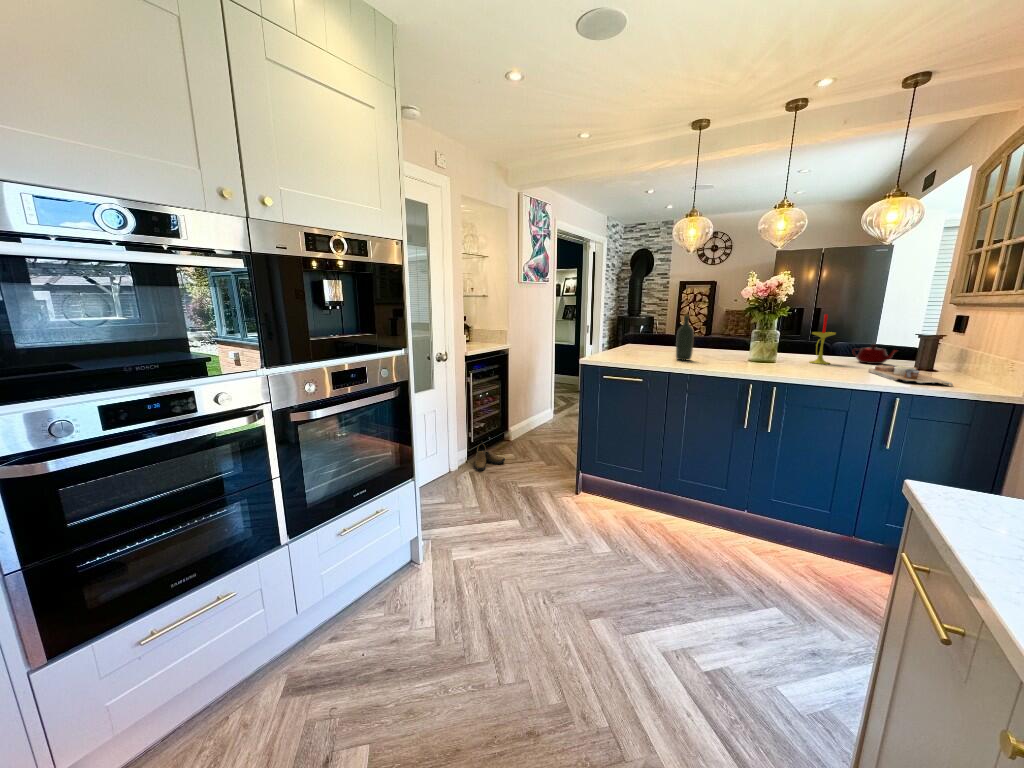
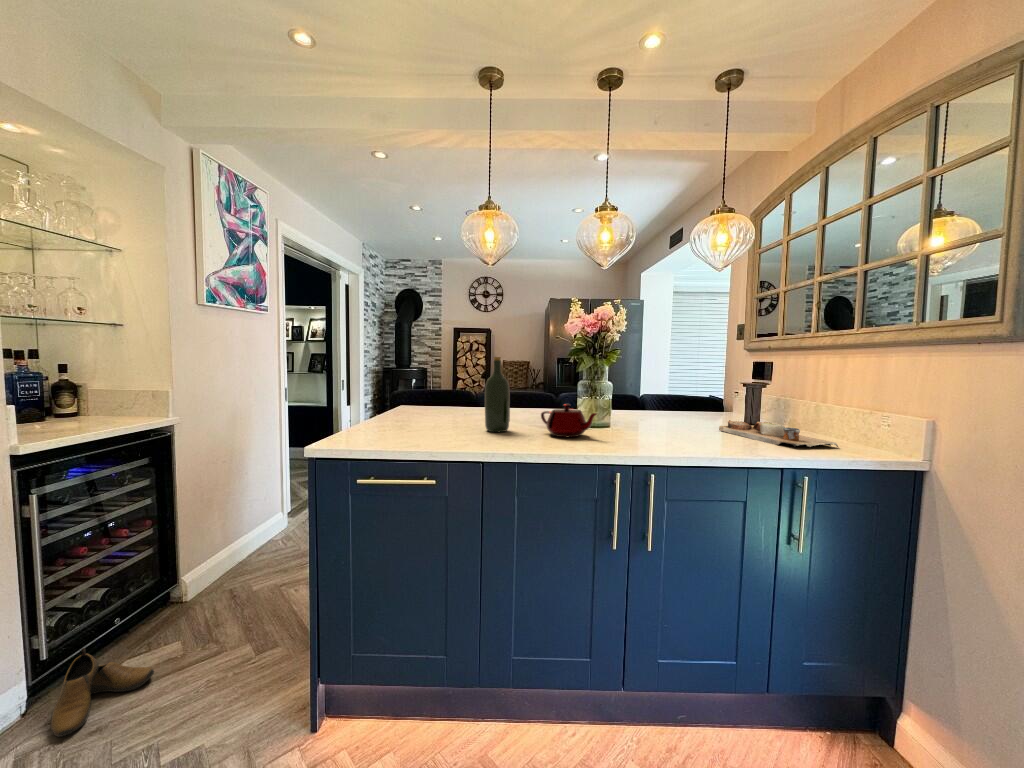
candle: present [810,314,835,364] -> none [639,357,666,422]
teapot: present [852,344,896,364] -> present [541,404,597,437]

